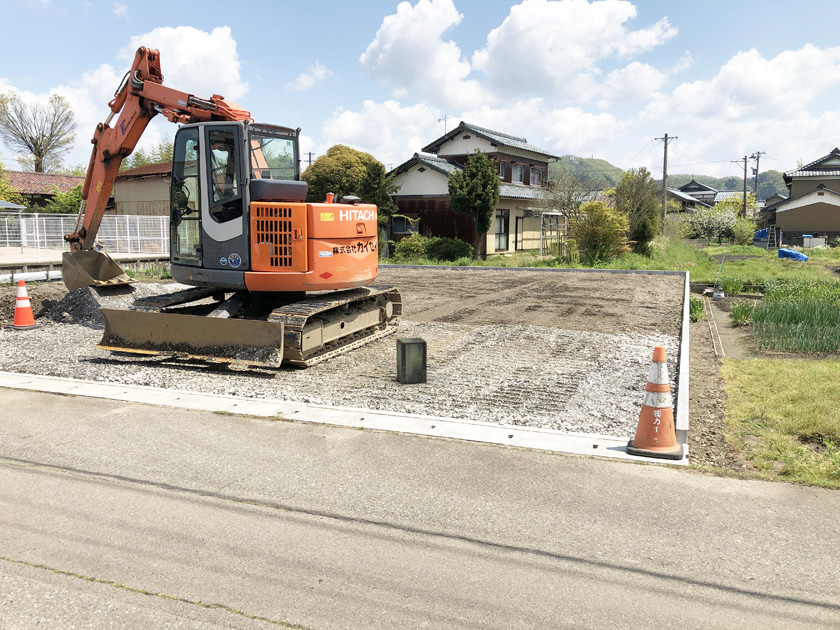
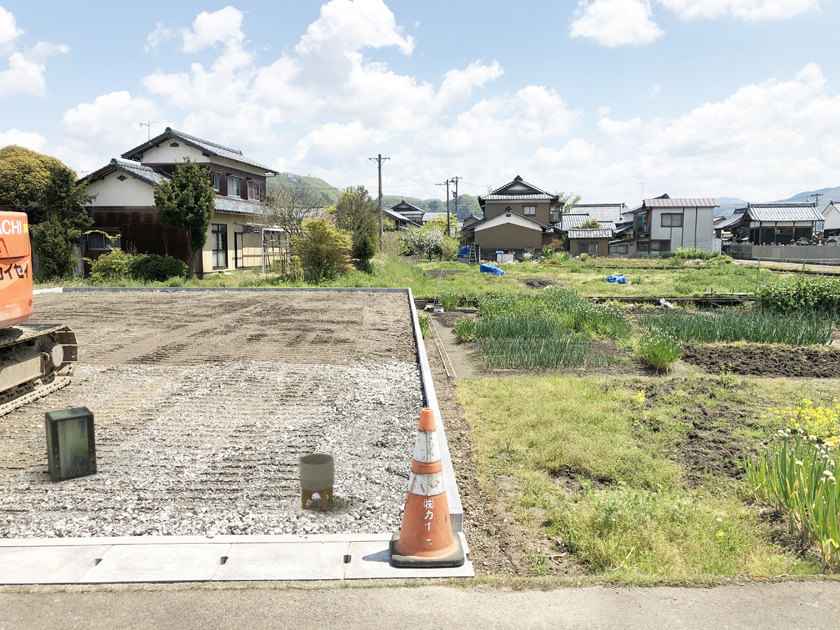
planter: none [565,378,590,418] -> present [300,453,334,510]

